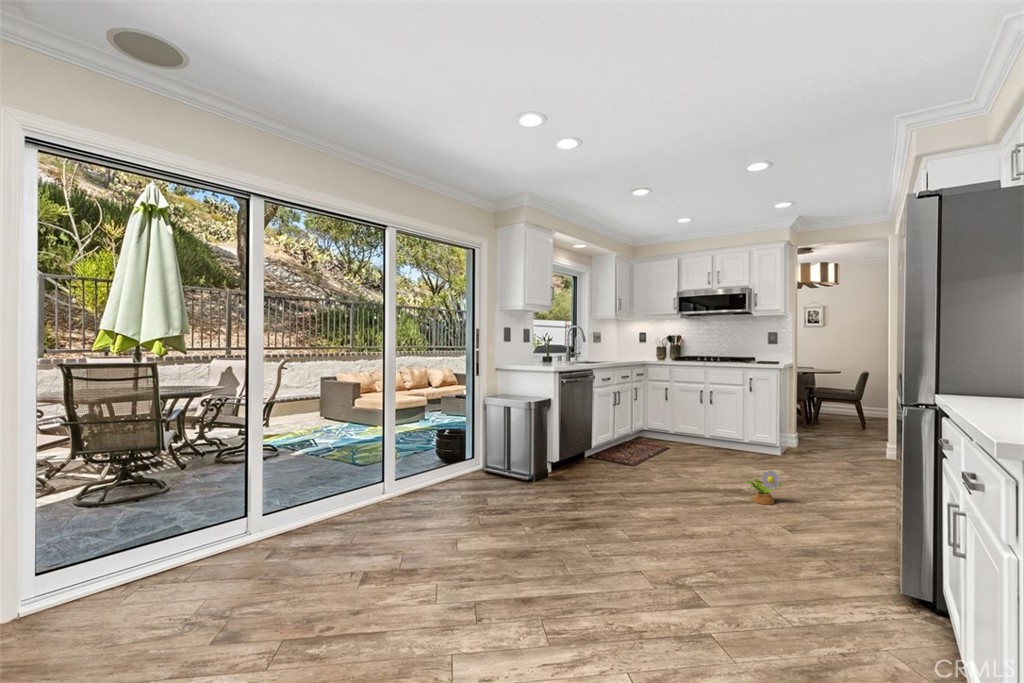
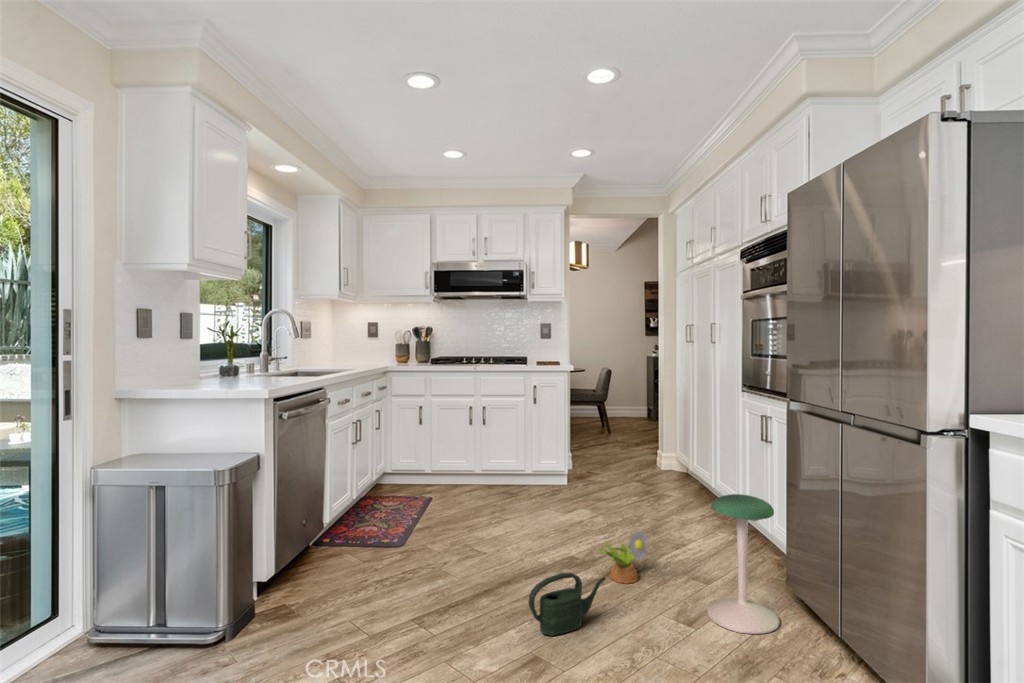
stool: none [803,449,857,539] -> present [707,494,780,634]
watering can: none [676,479,731,512] -> present [529,573,605,636]

